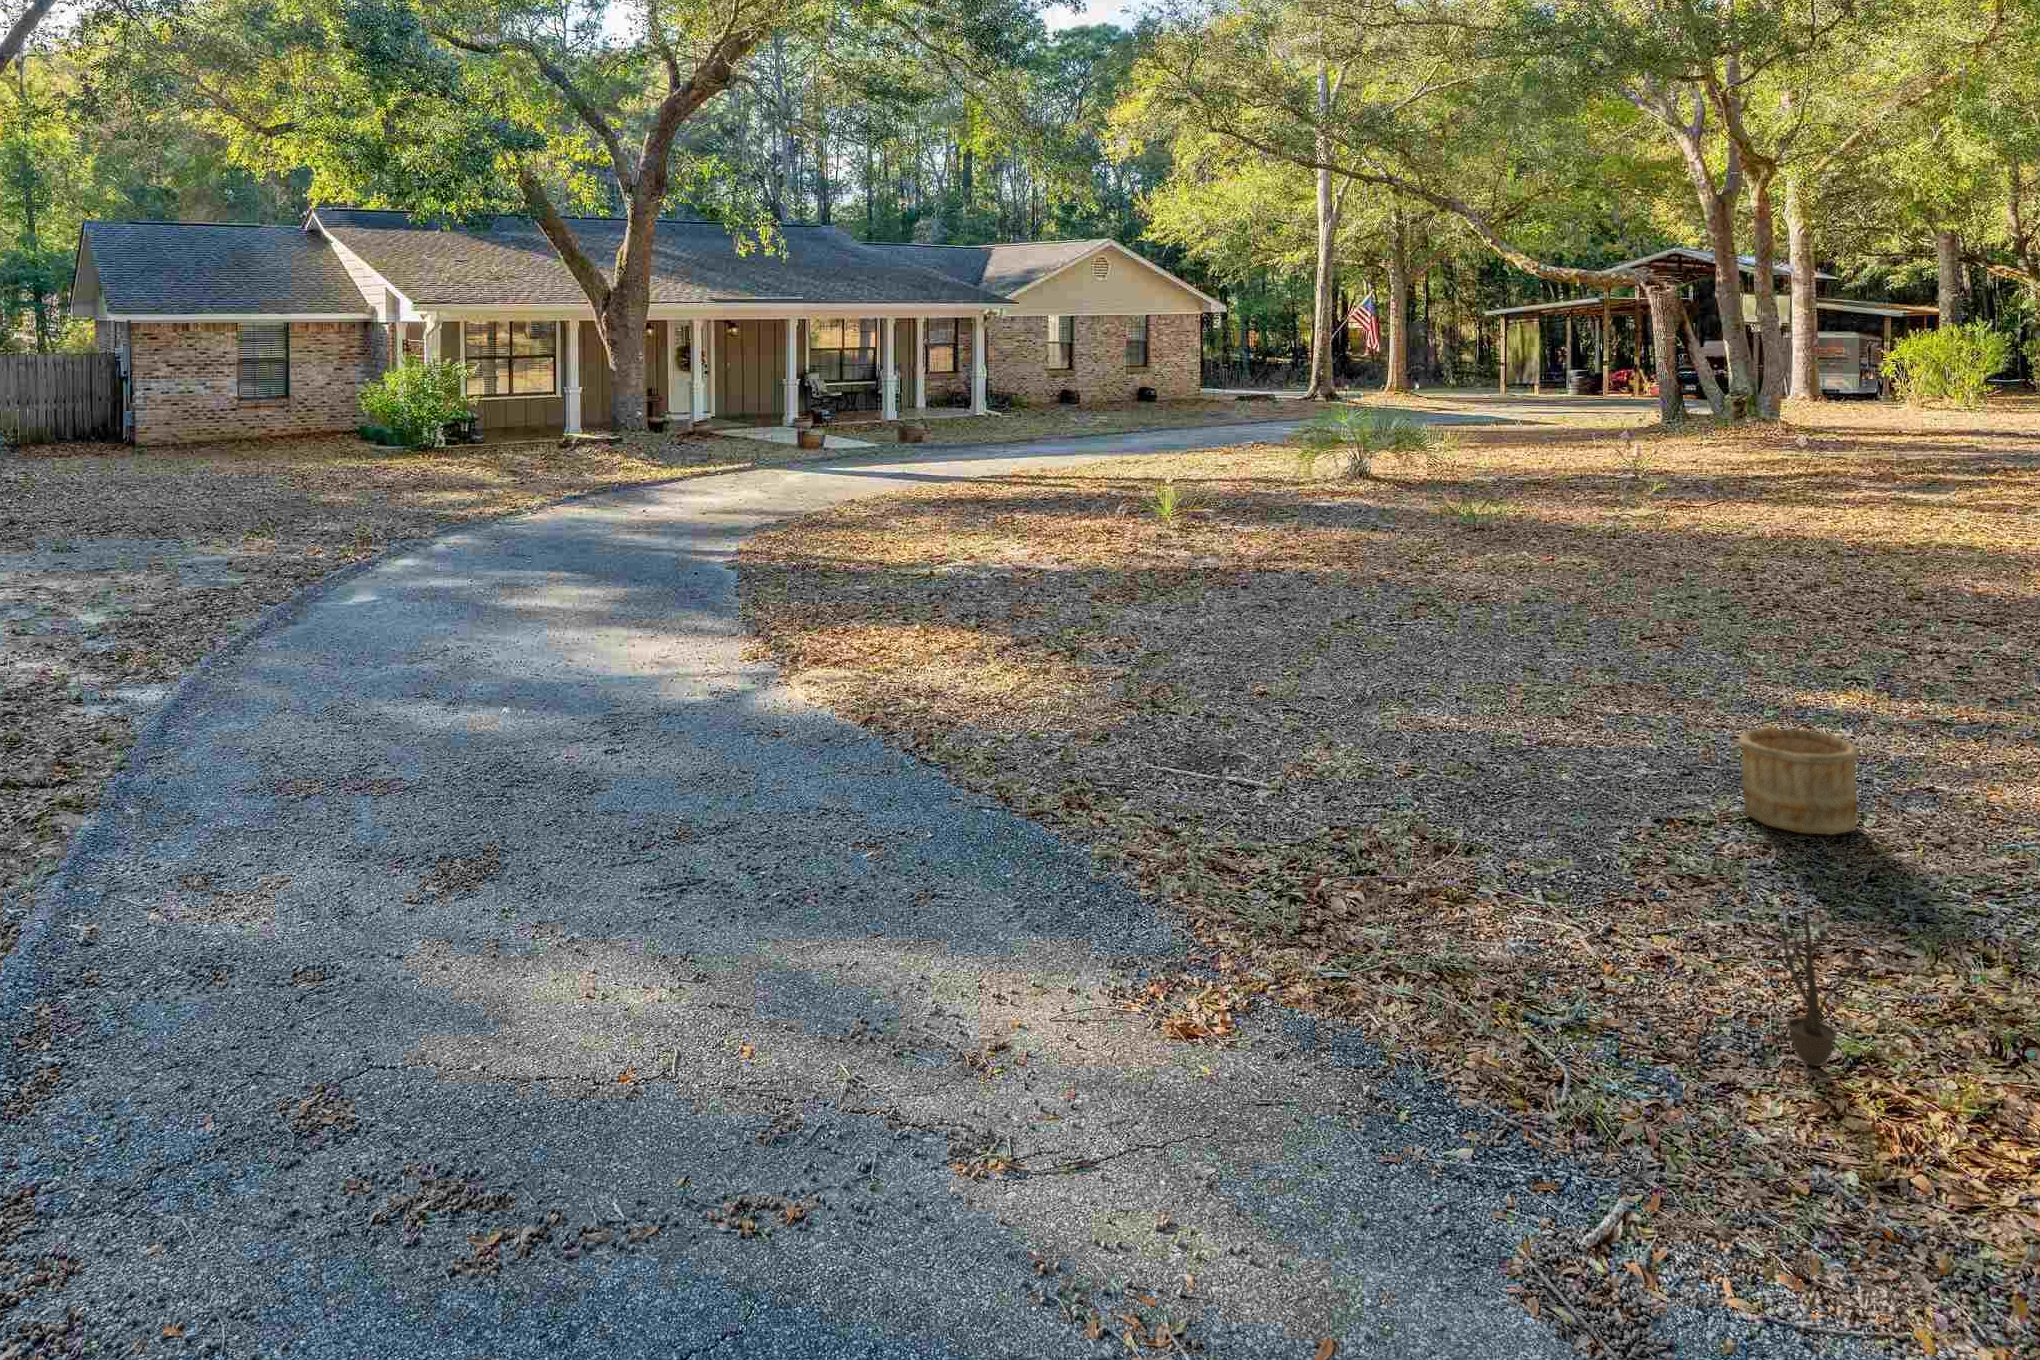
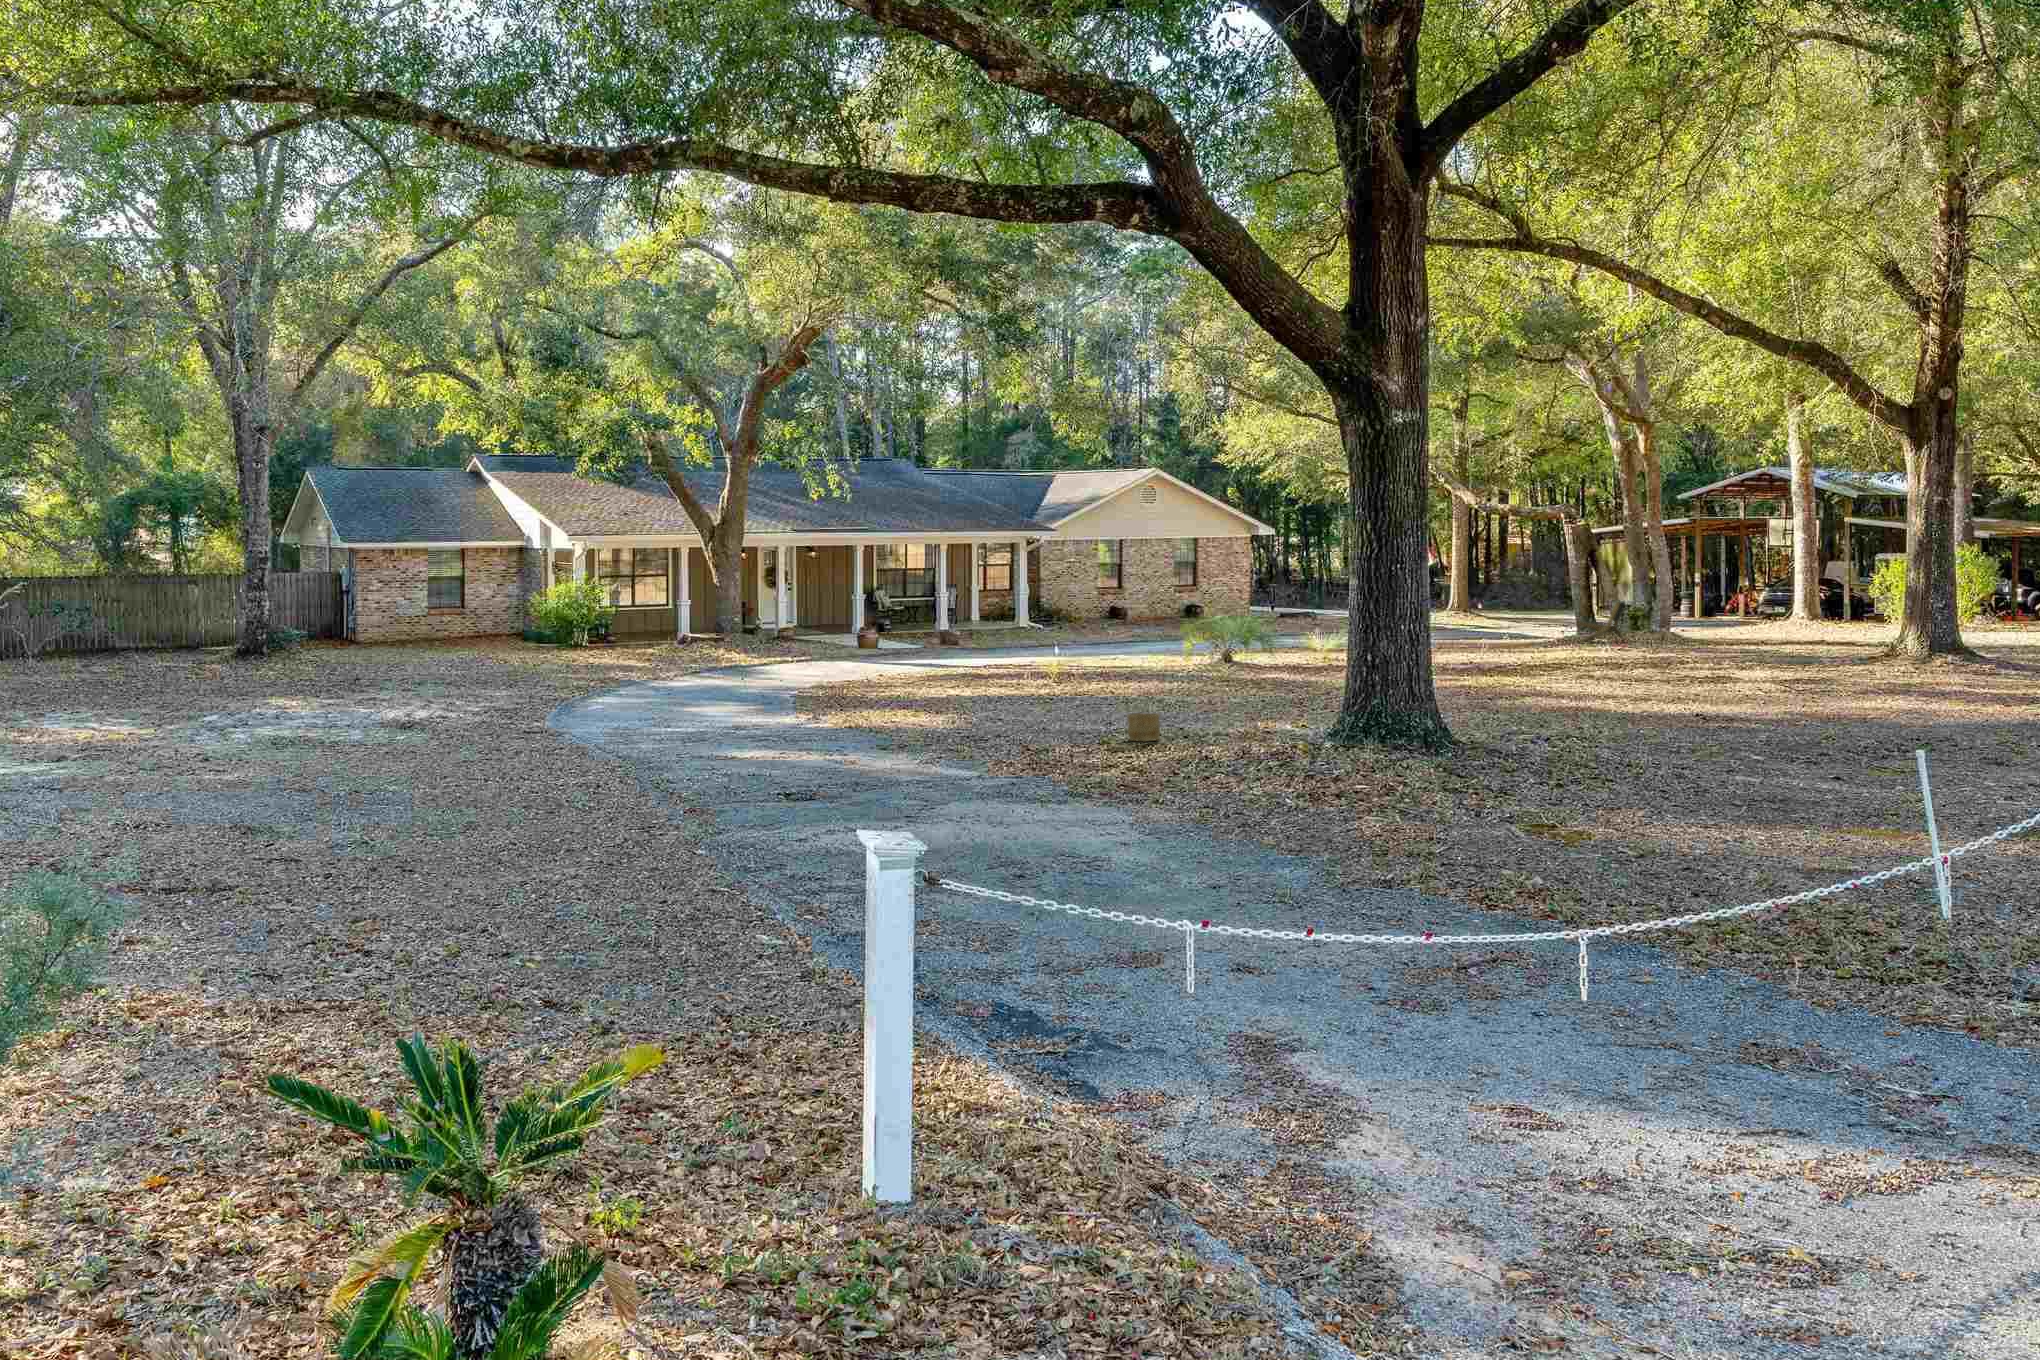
lounge chair: none [1664,380,1725,433] -> present [1577,601,1626,644]
decorative plant: present [1746,910,1868,1066] -> none [1041,721,1057,758]

